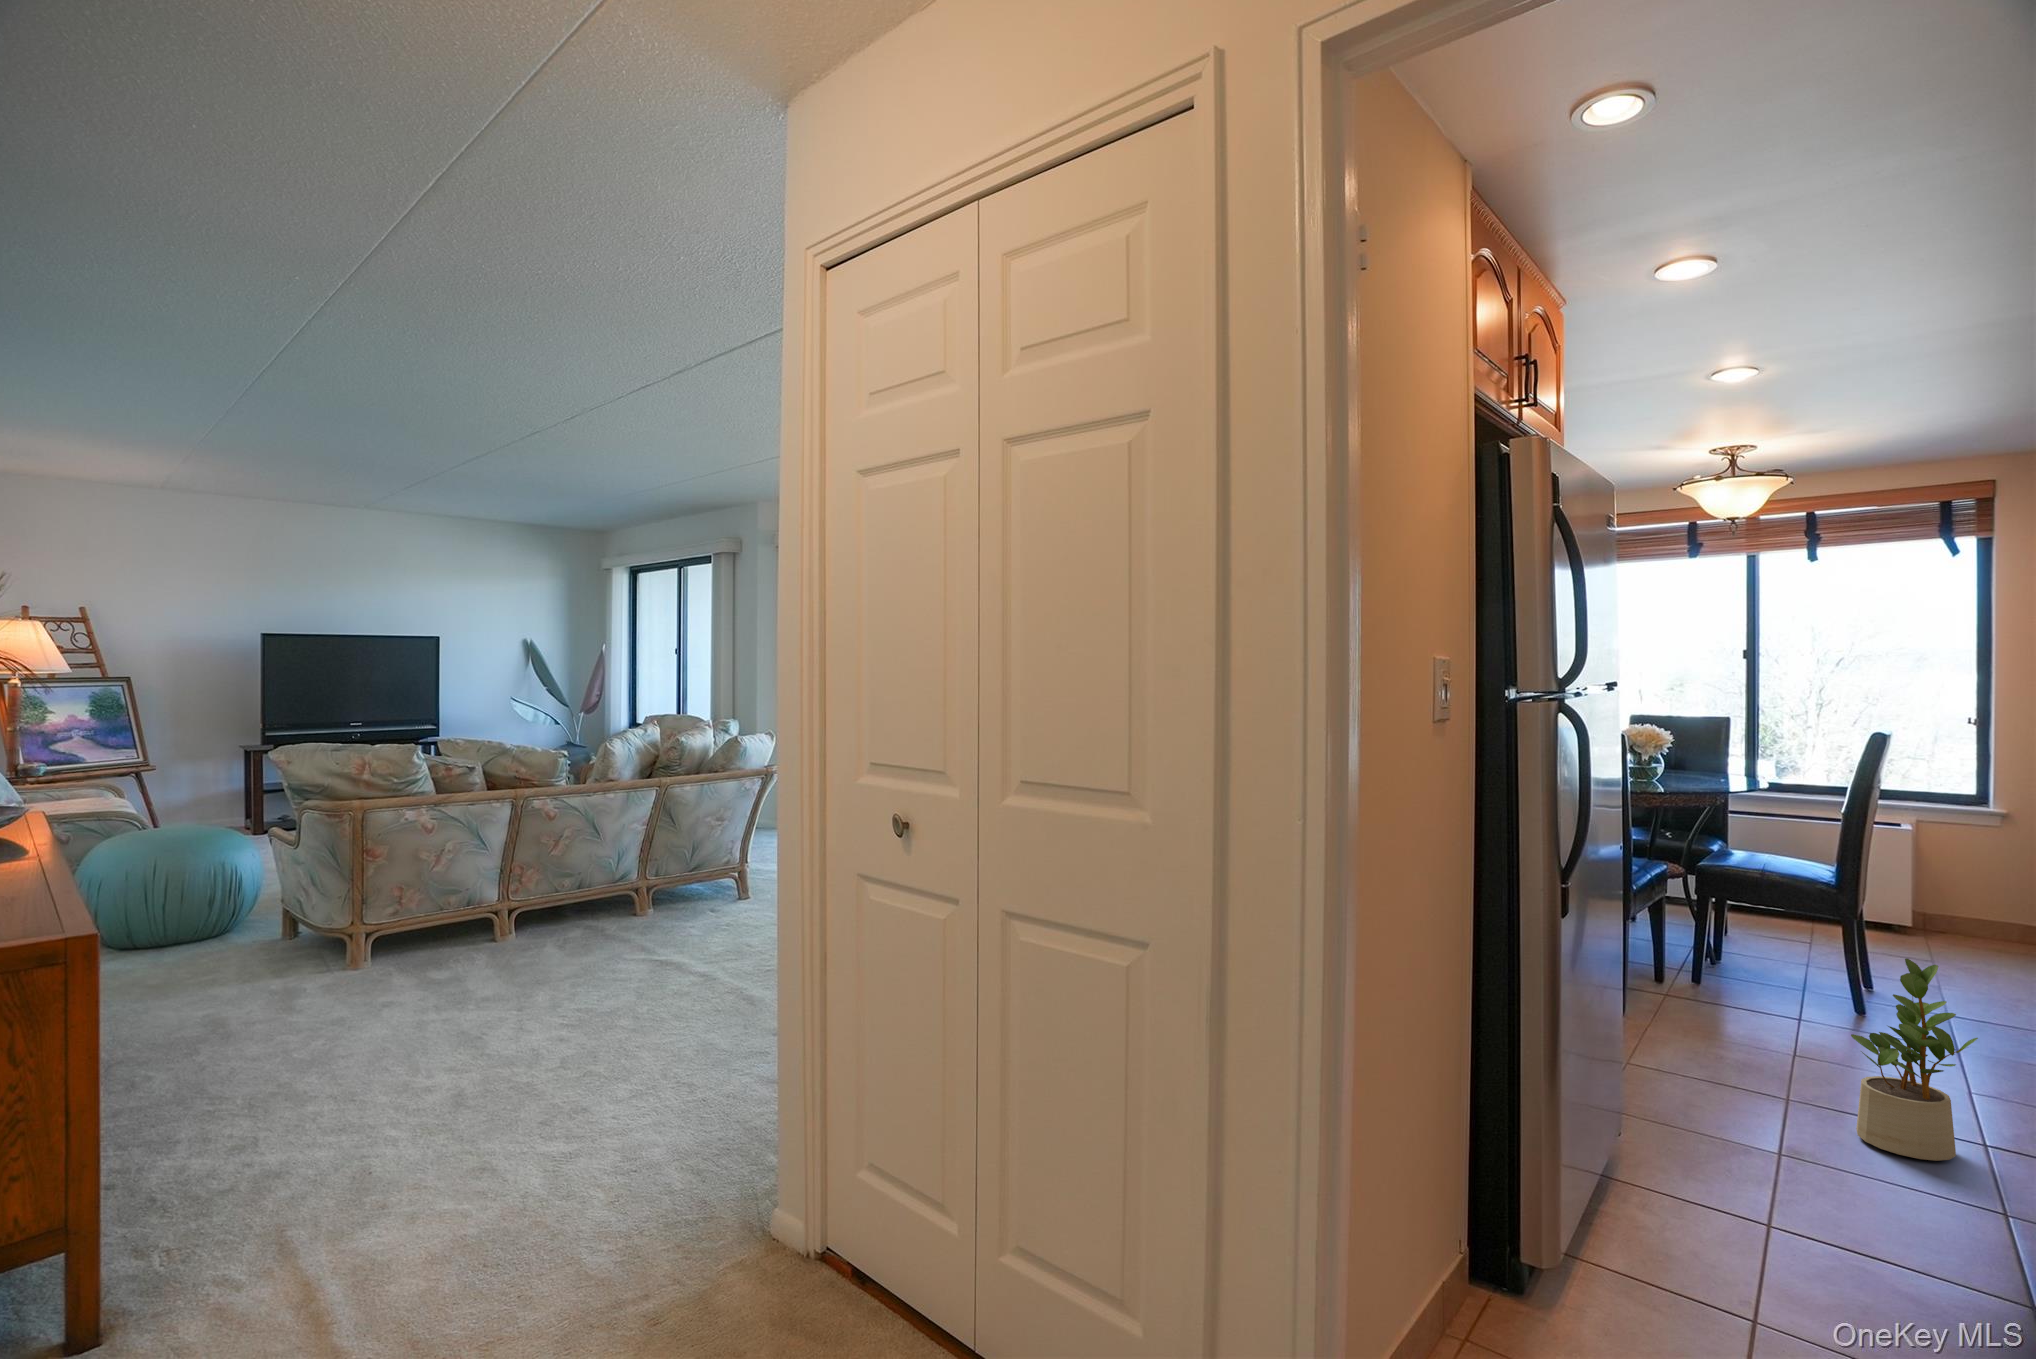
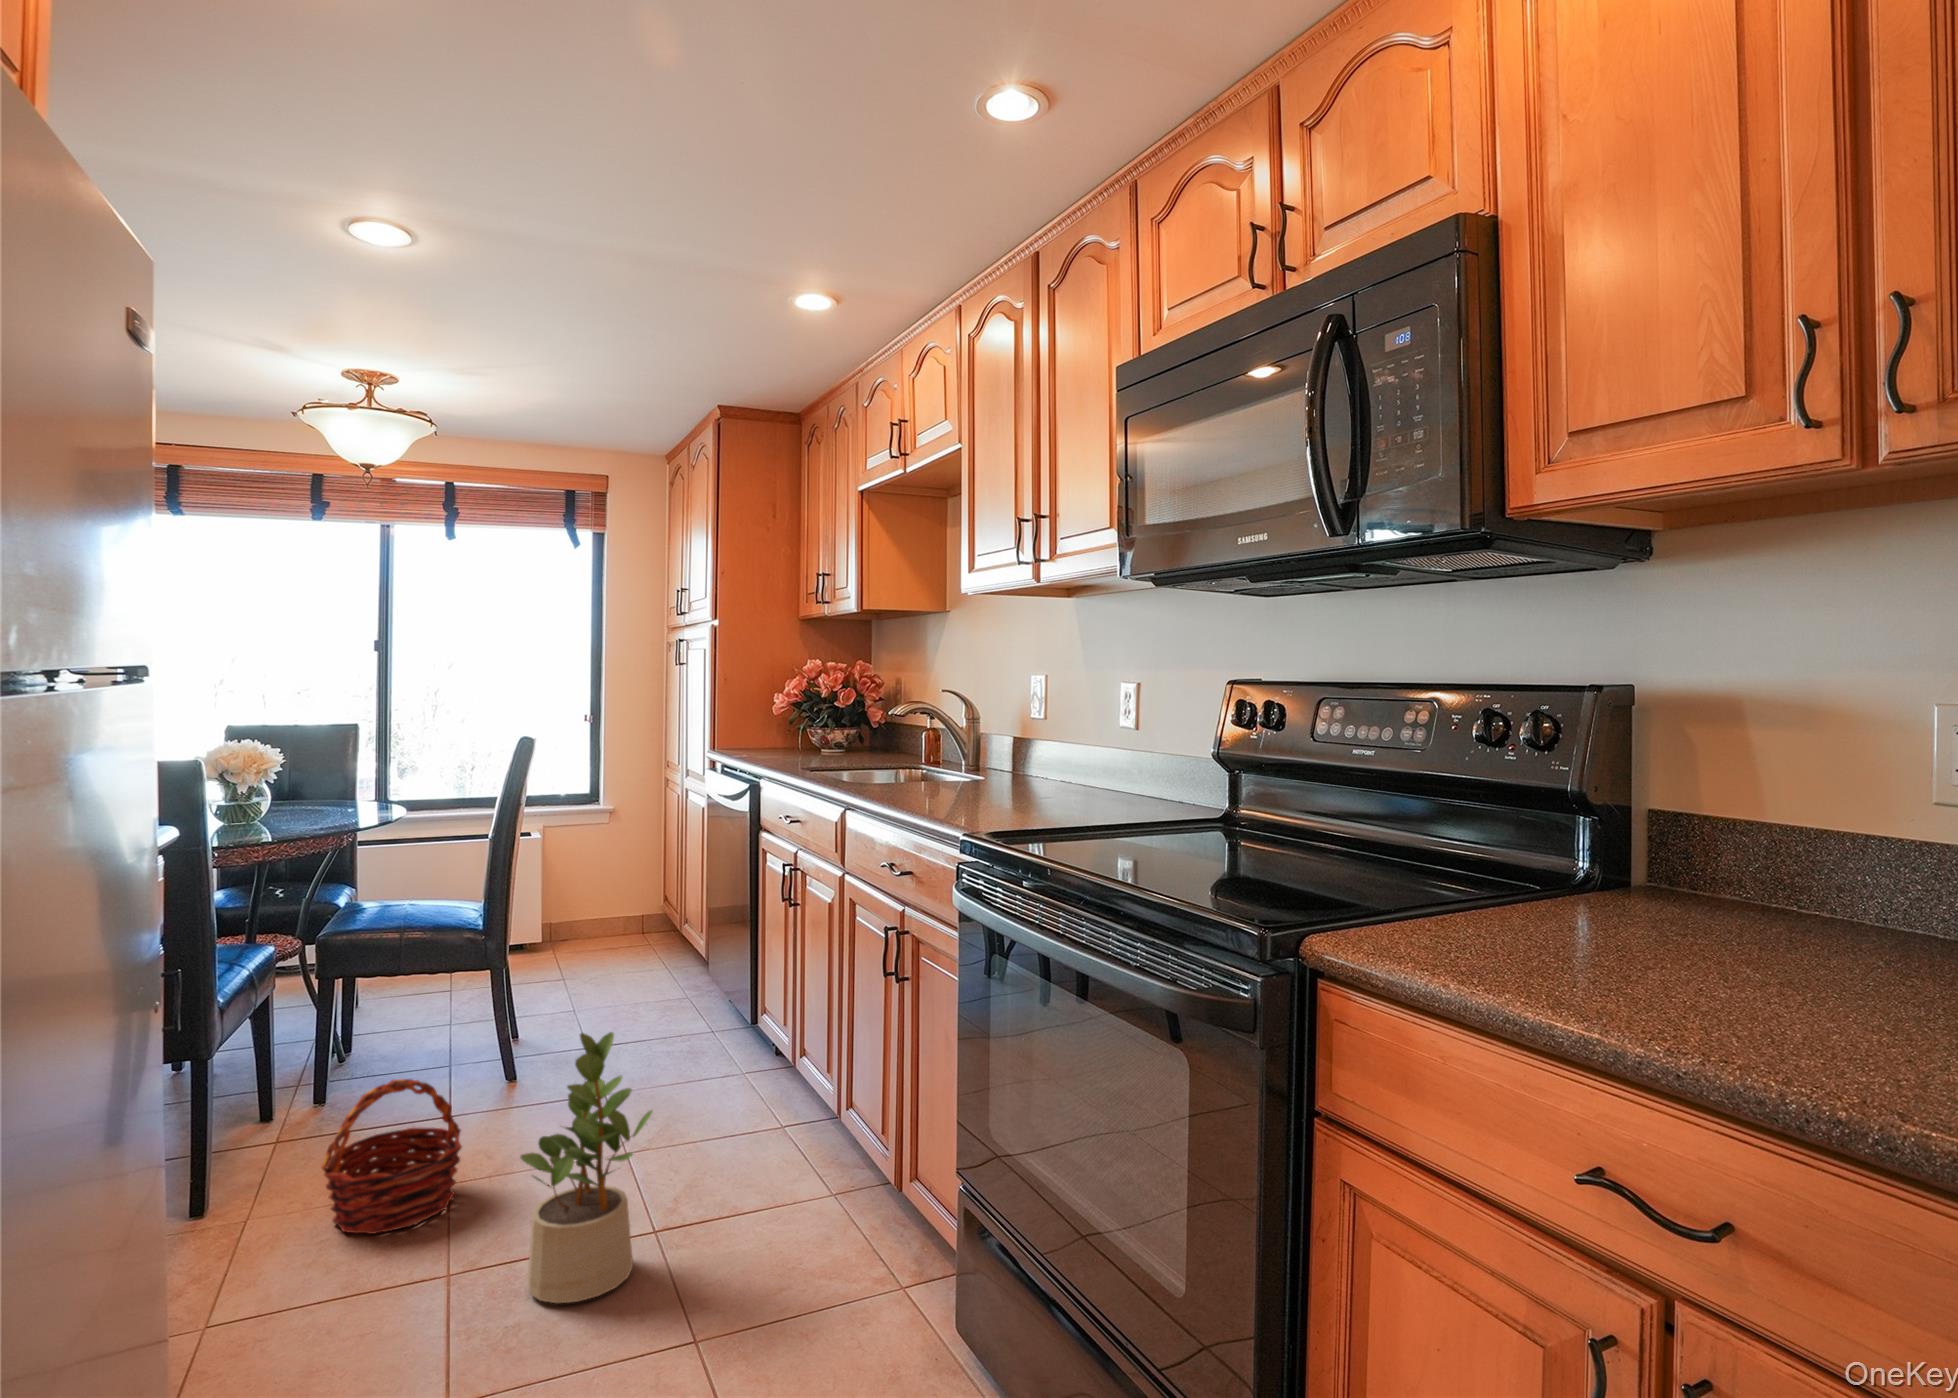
basket: none [1701,966,1808,1071] -> present [321,1079,462,1234]

